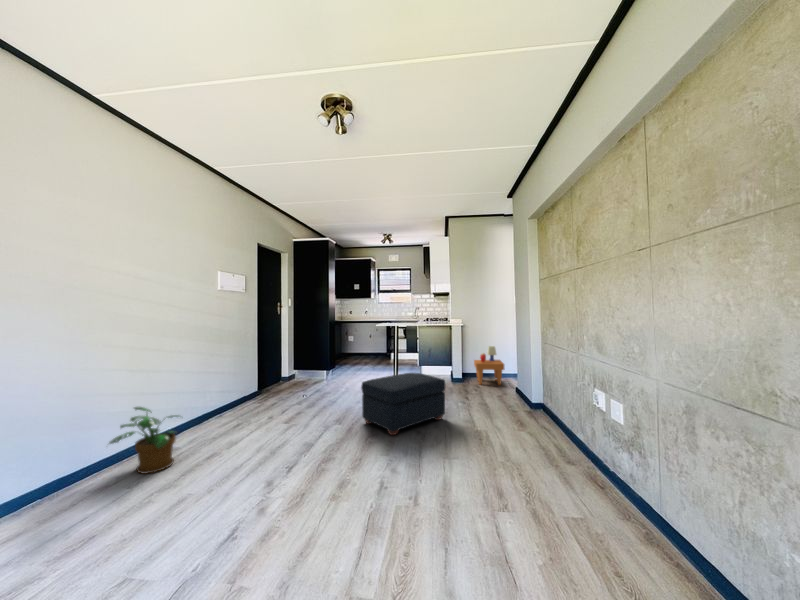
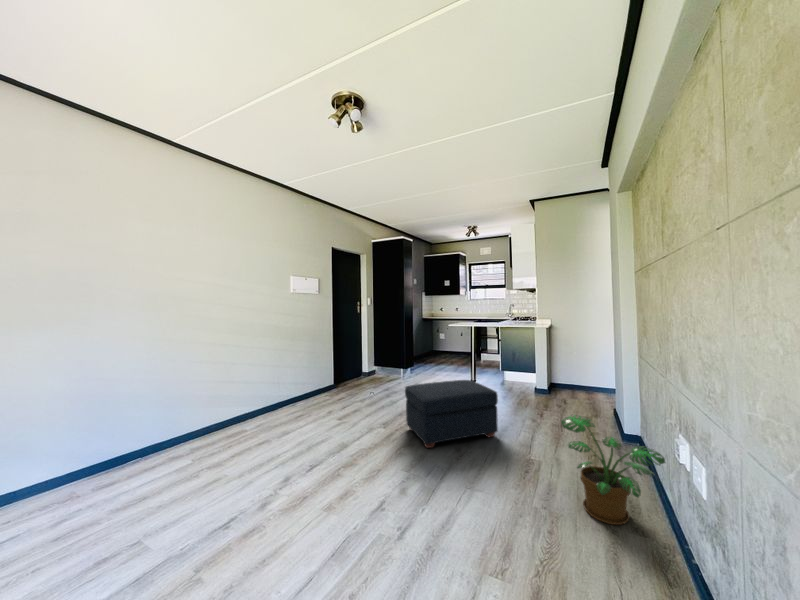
side table: present [474,346,504,385] -> none [564,352,602,402]
potted plant: present [109,407,179,474] -> present [561,414,665,525]

